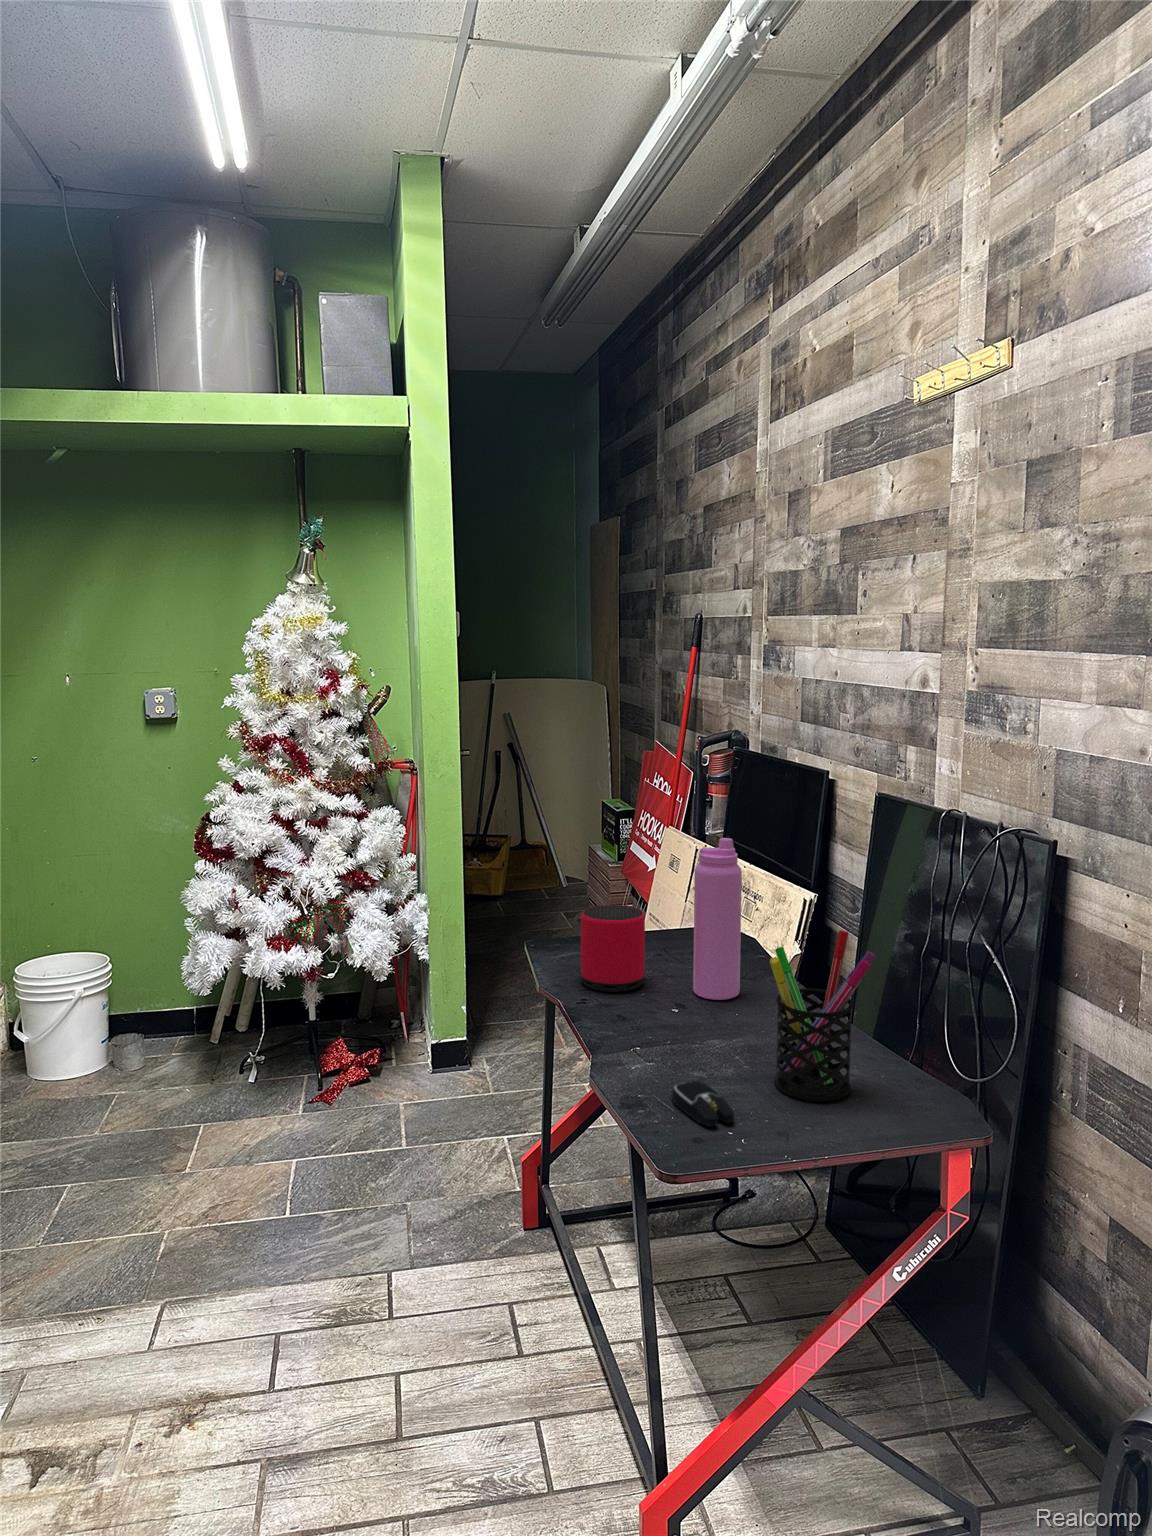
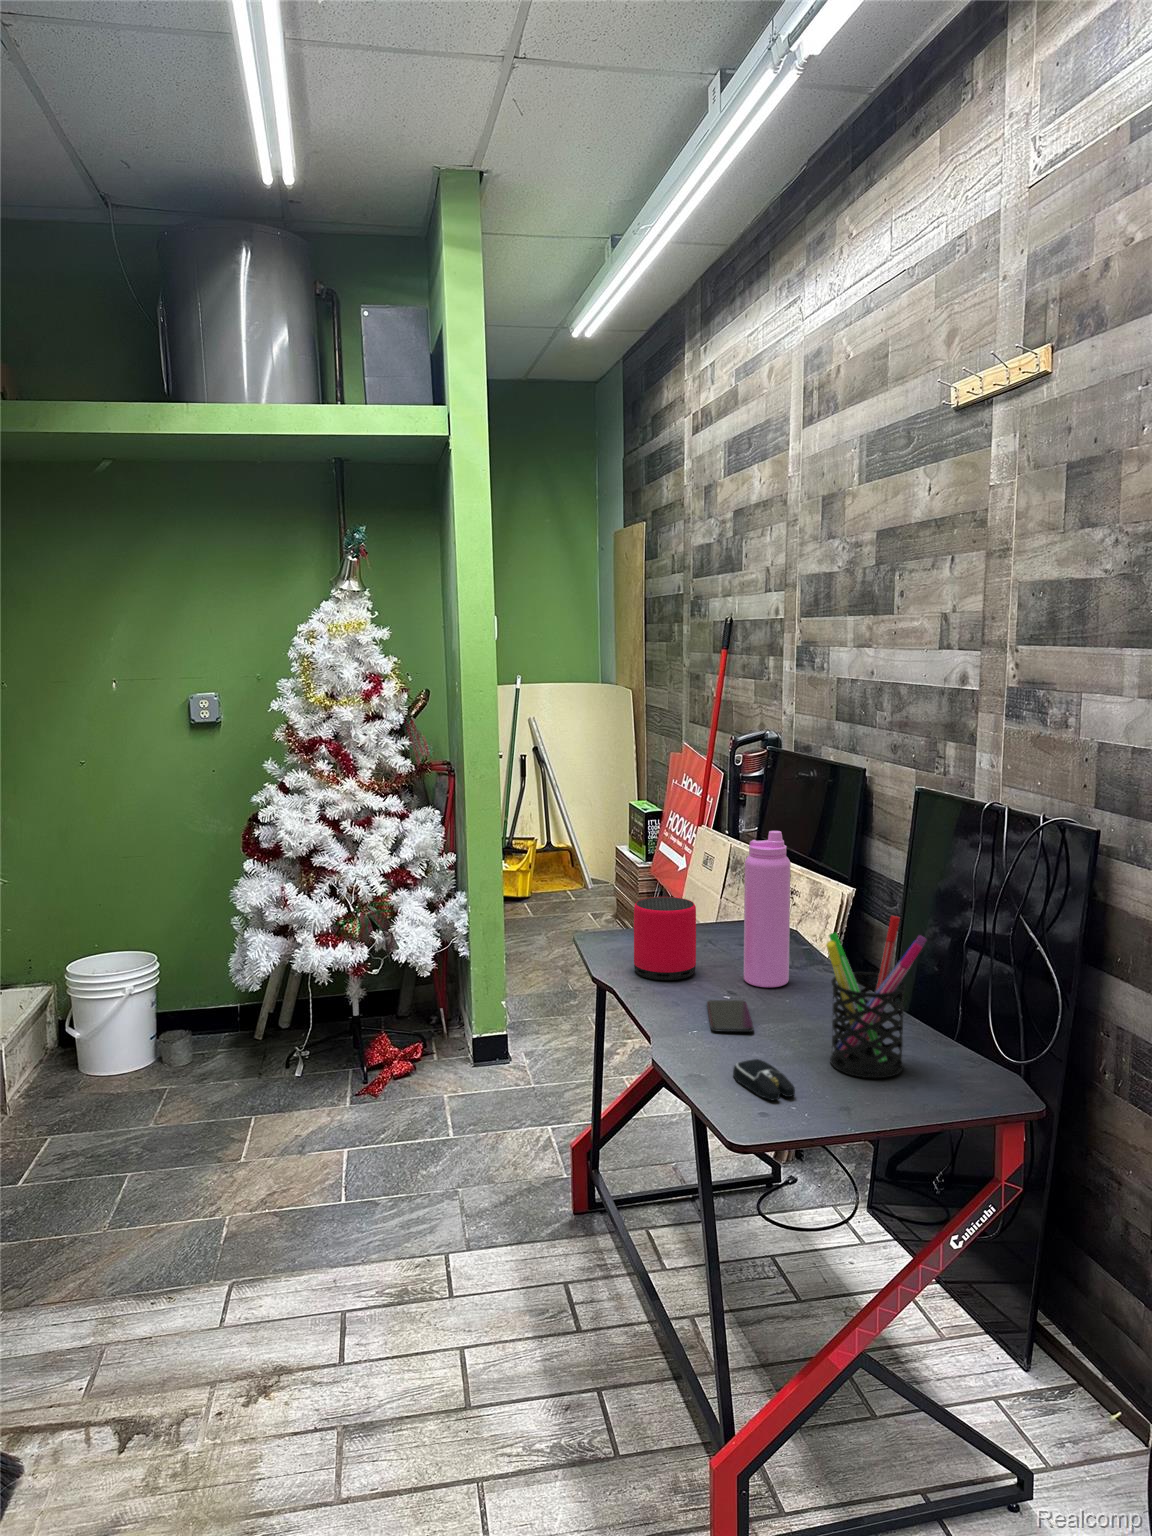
smartphone: none [652,1014,698,1049] -> present [707,1000,754,1032]

